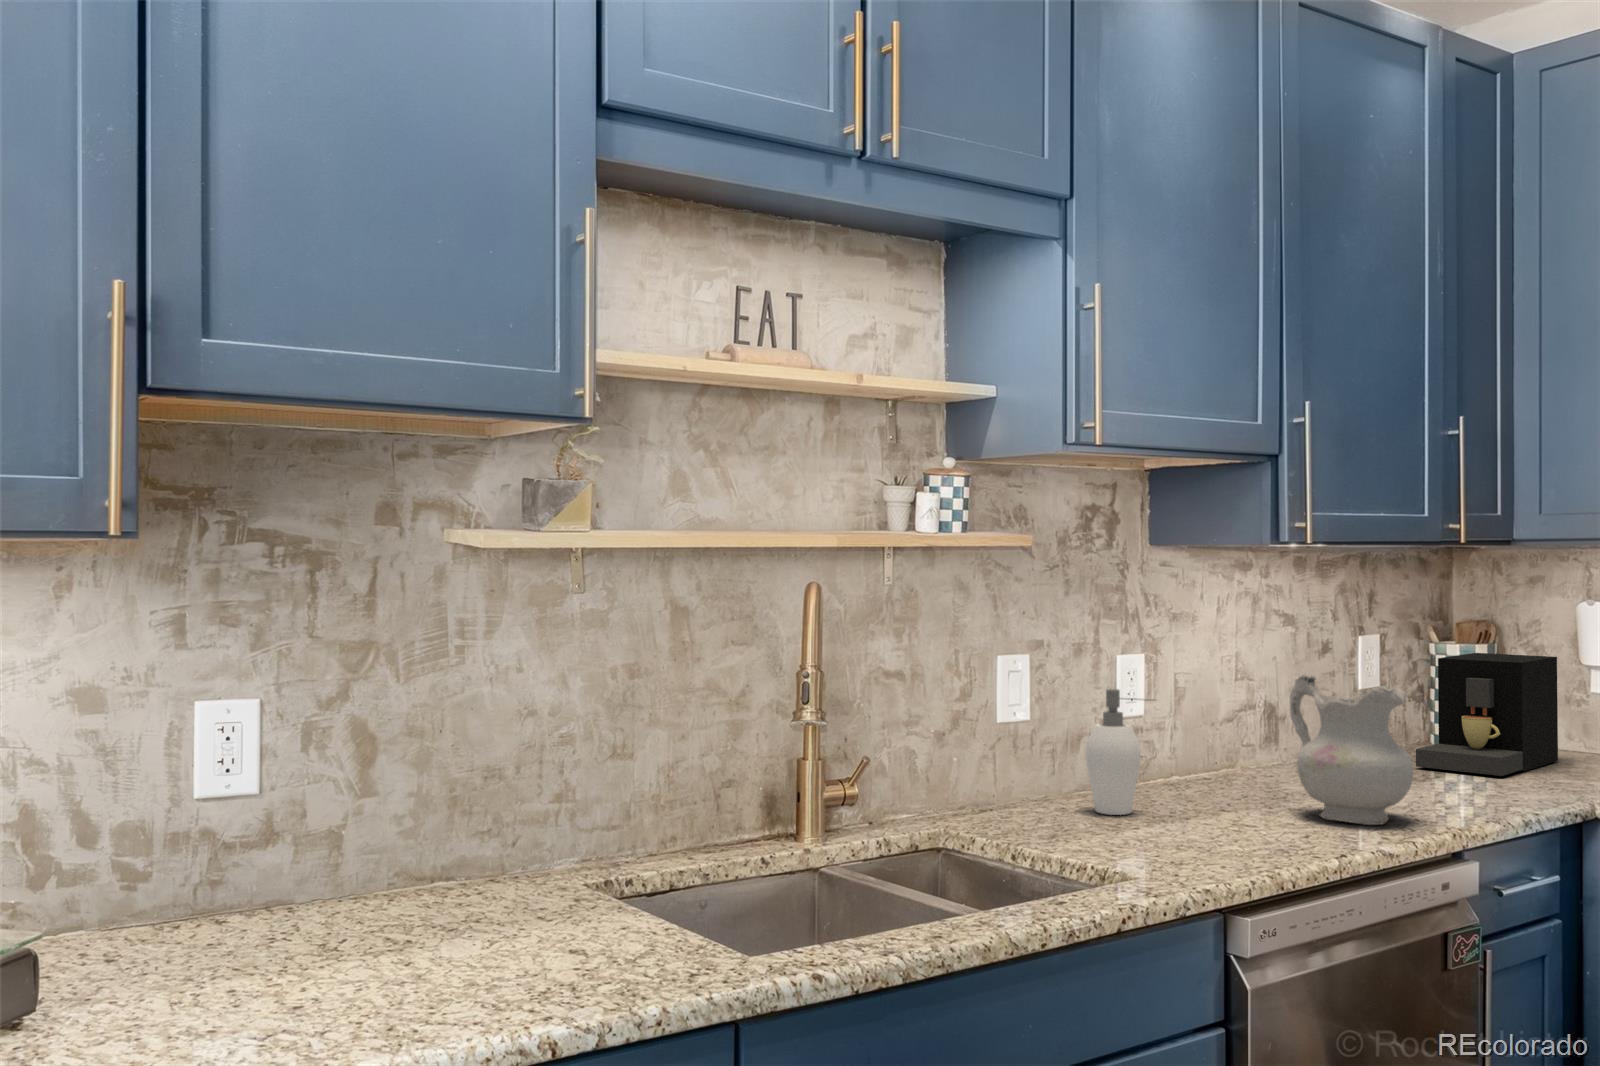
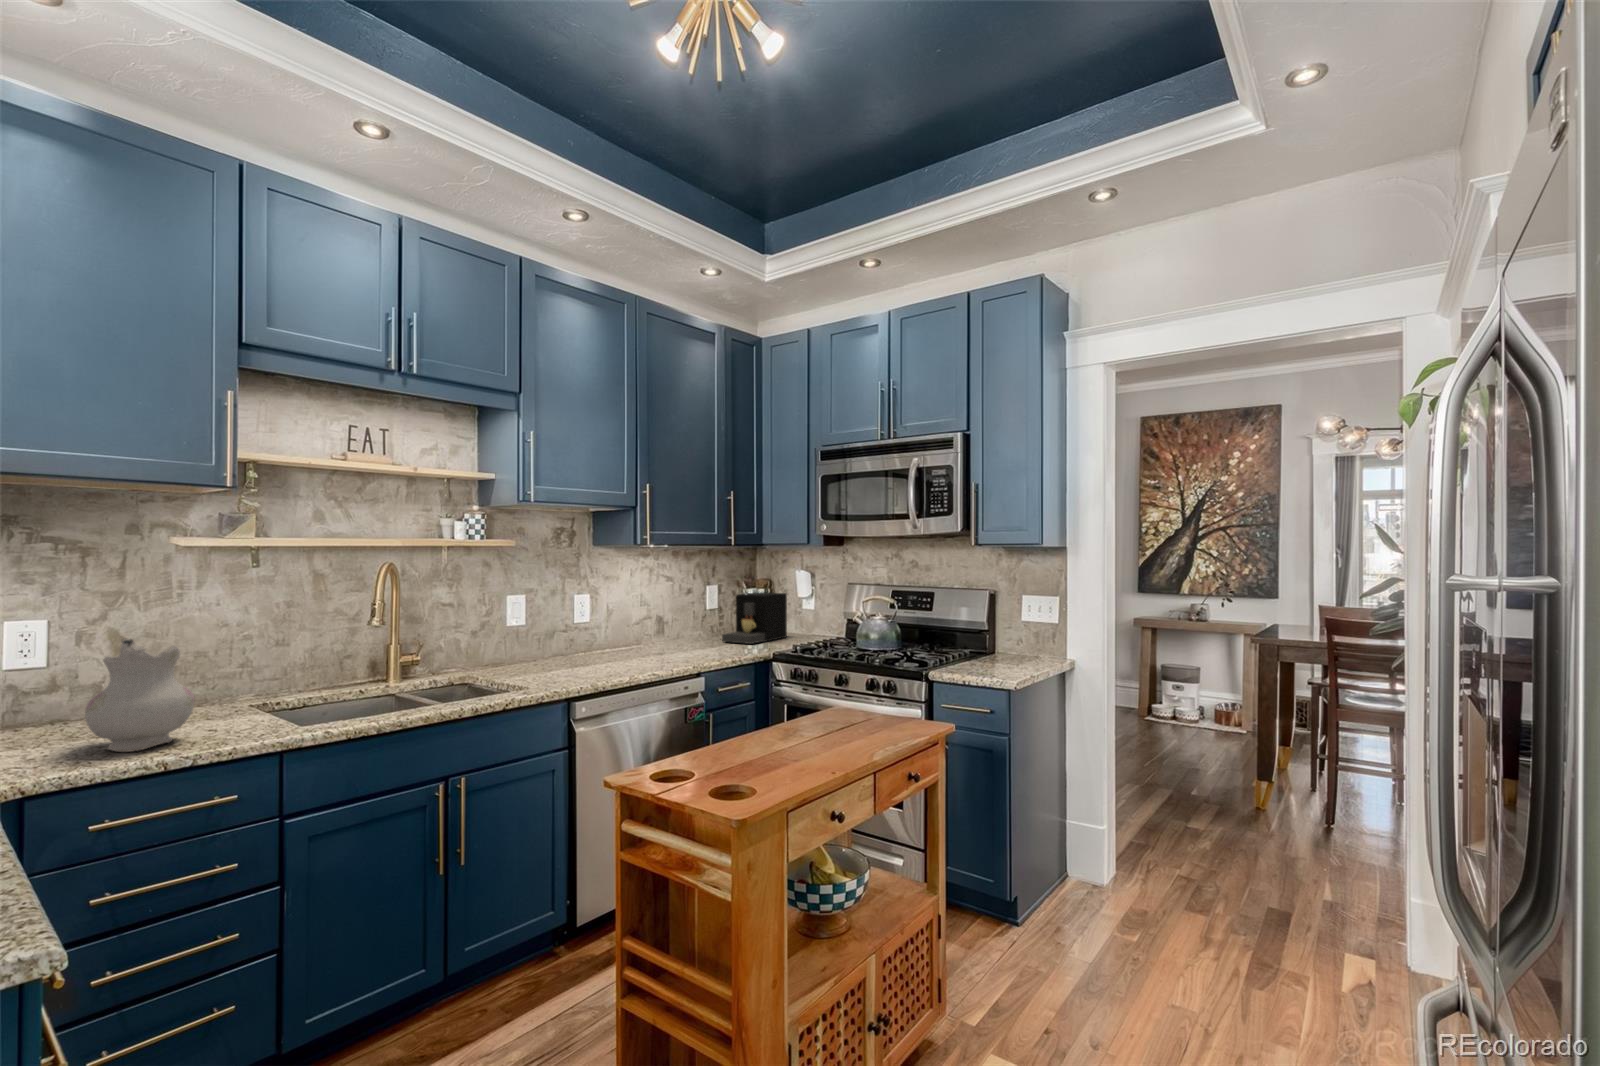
ceramic pitcher: present [1290,675,1413,825] -> present [85,639,194,752]
soap dispenser: present [1086,689,1155,815] -> none [545,610,575,666]

